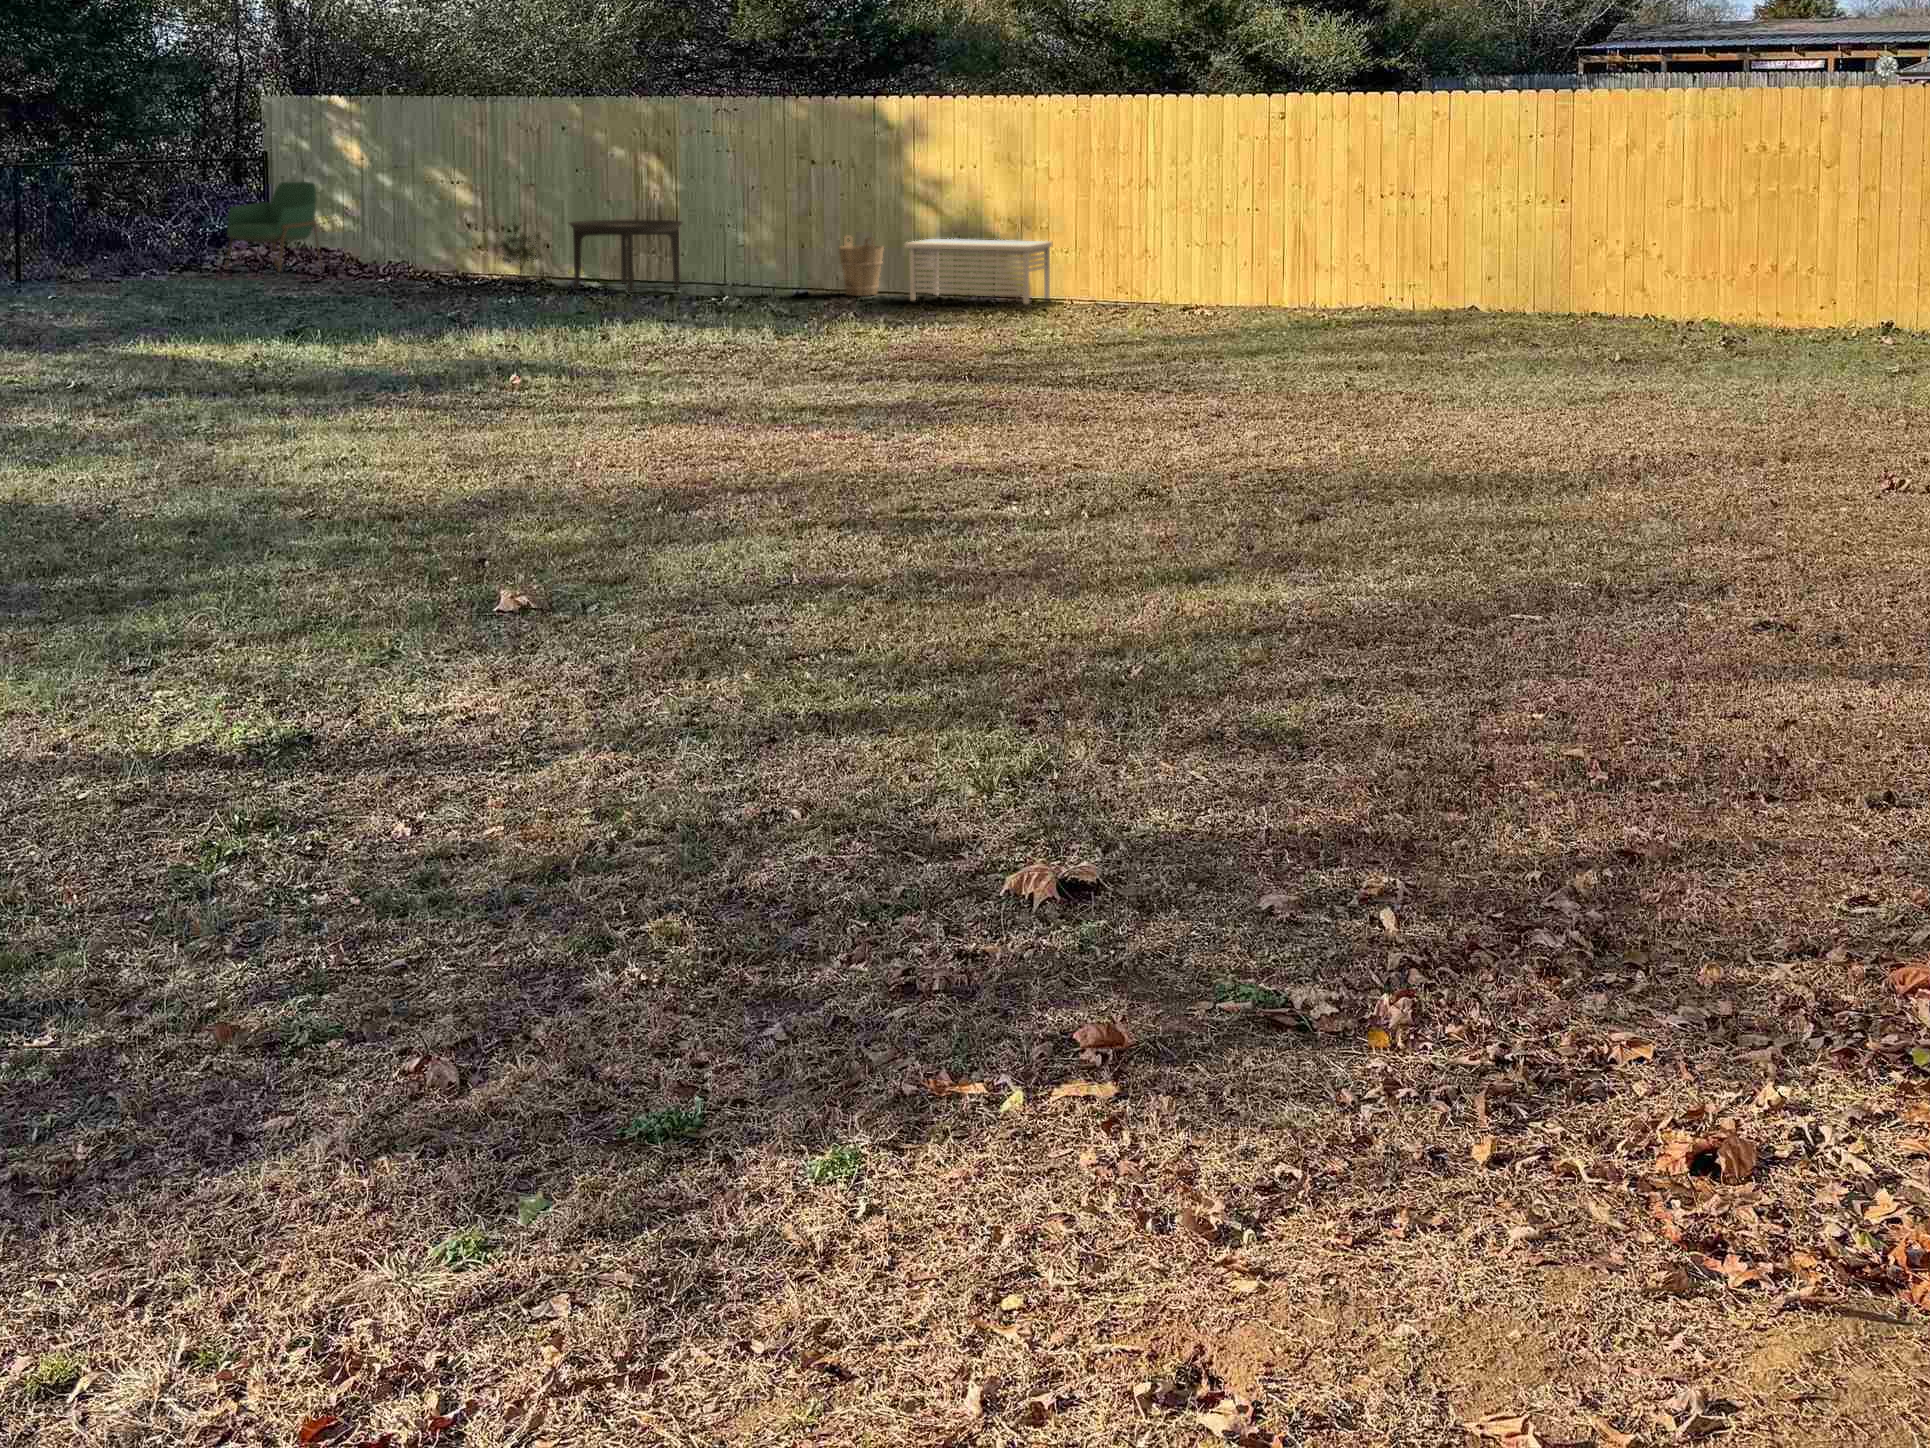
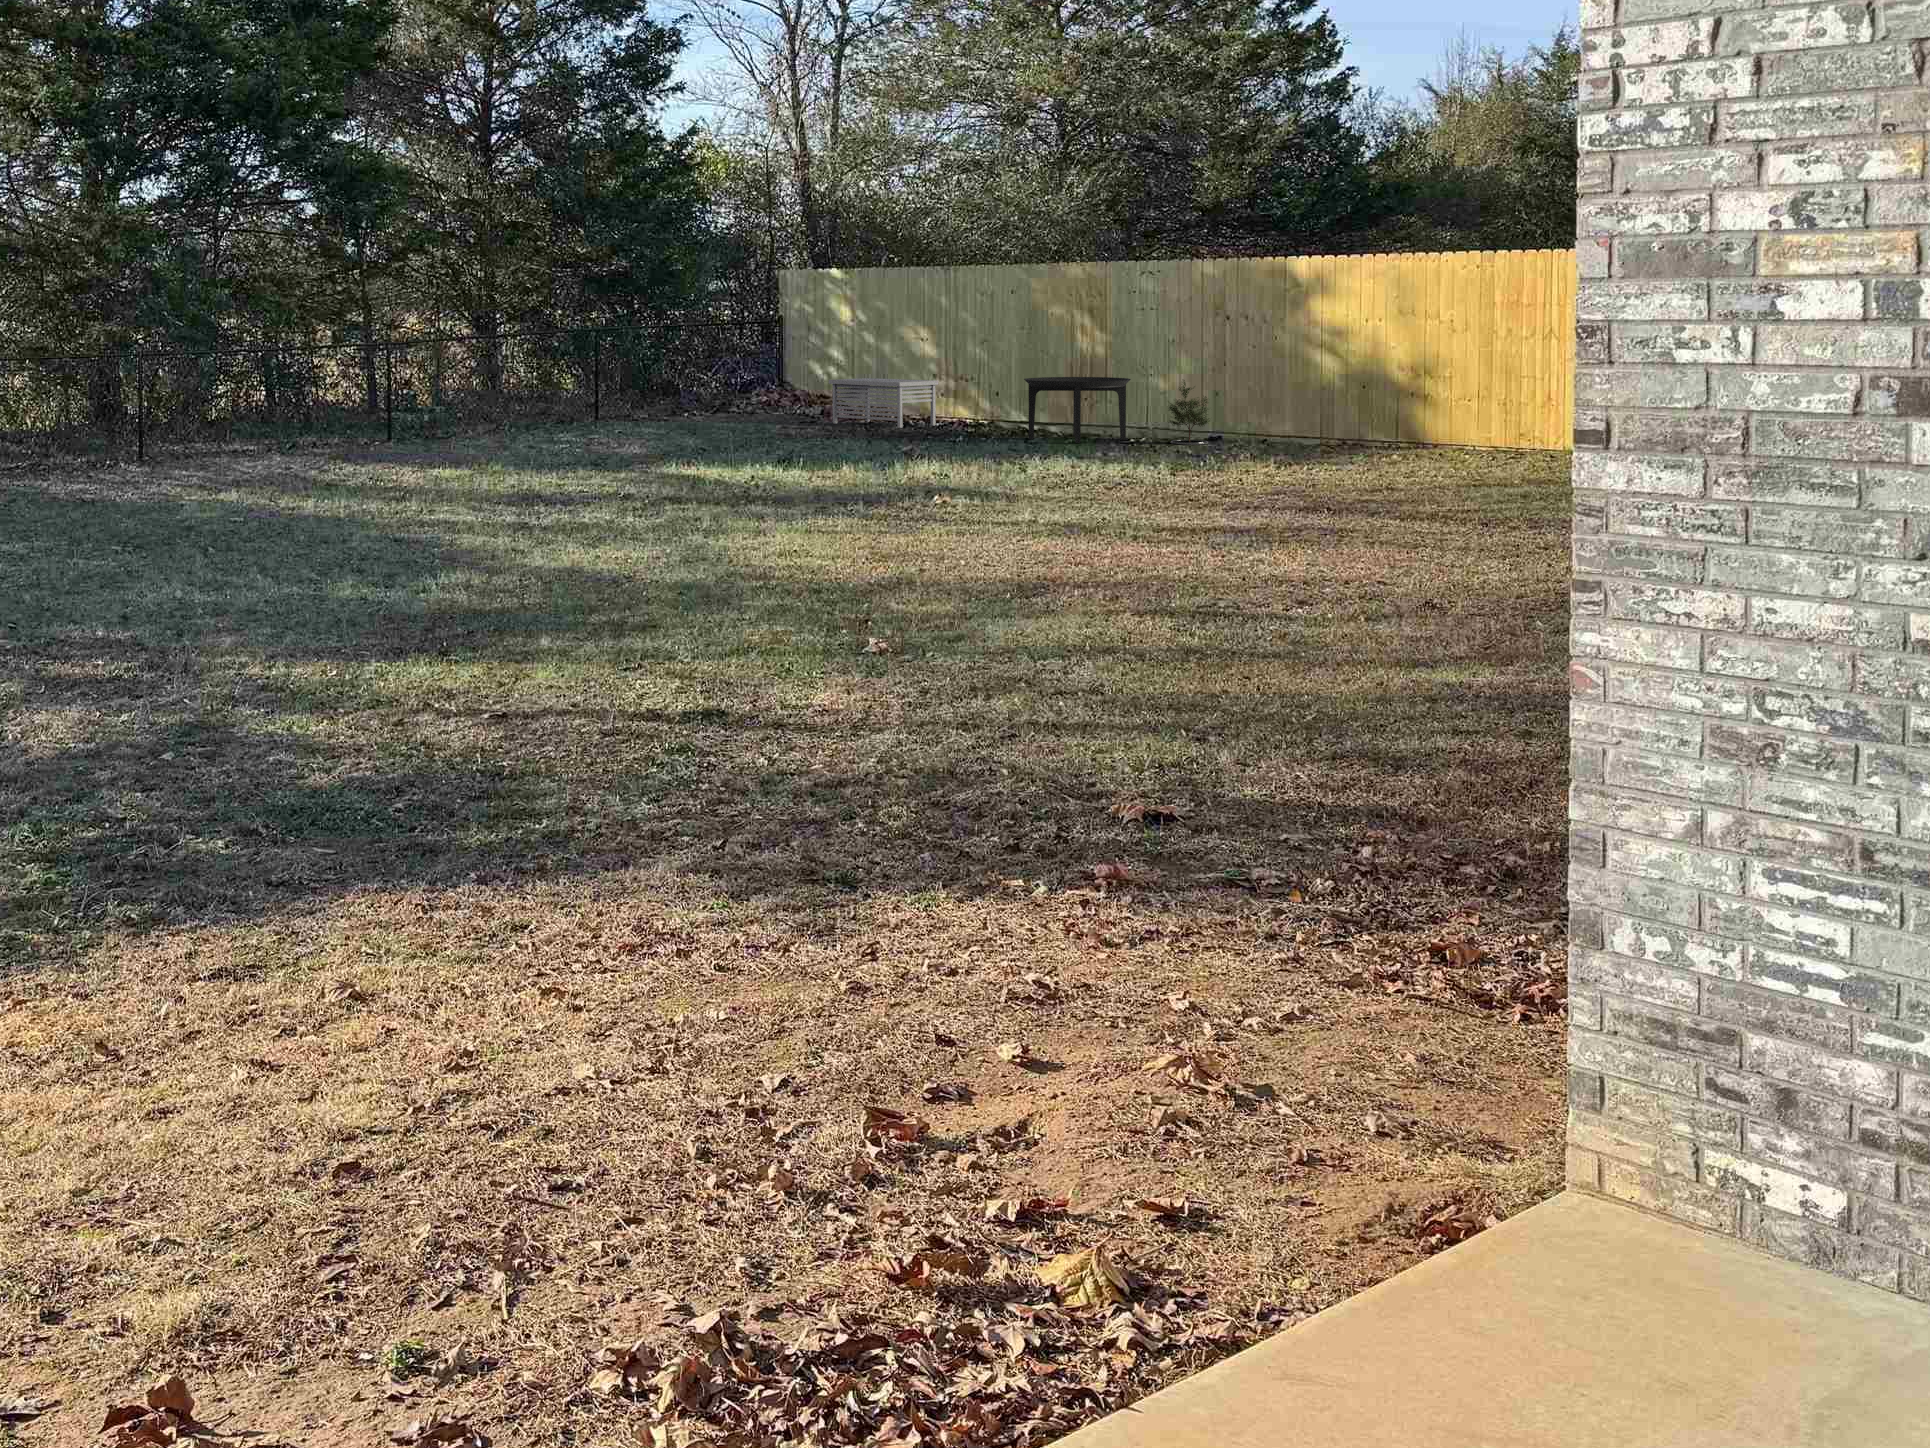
armchair: present [225,182,322,272] -> none [746,344,822,421]
potted tree: present [498,222,540,281] -> present [1168,380,1210,445]
bucket: present [839,235,884,296] -> none [1277,393,1324,452]
storage bench: present [904,239,1053,304] -> present [829,378,938,428]

